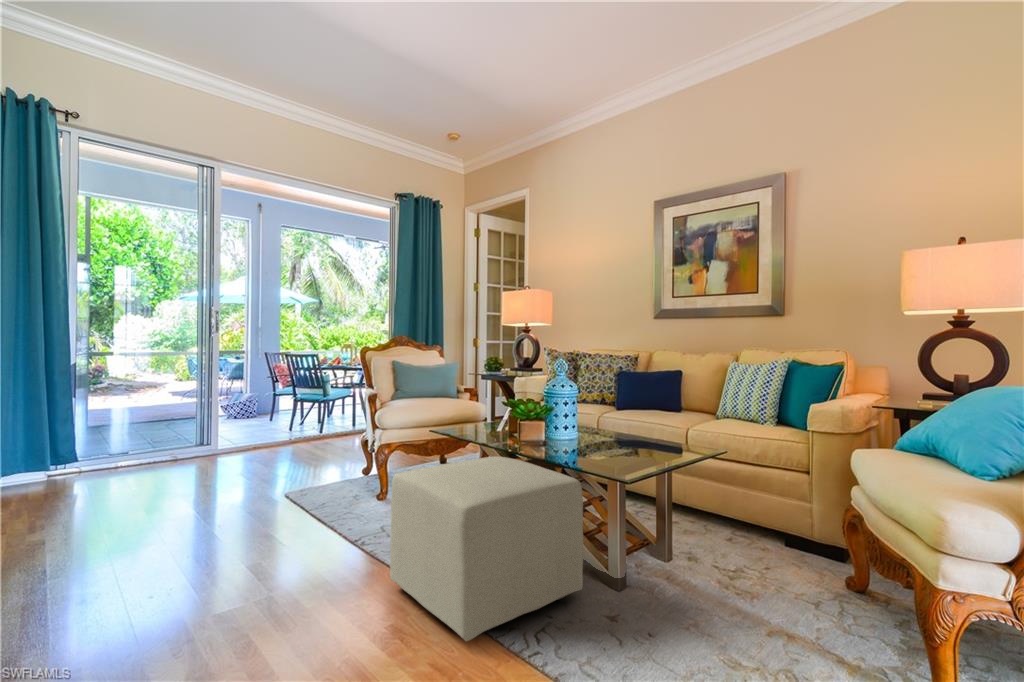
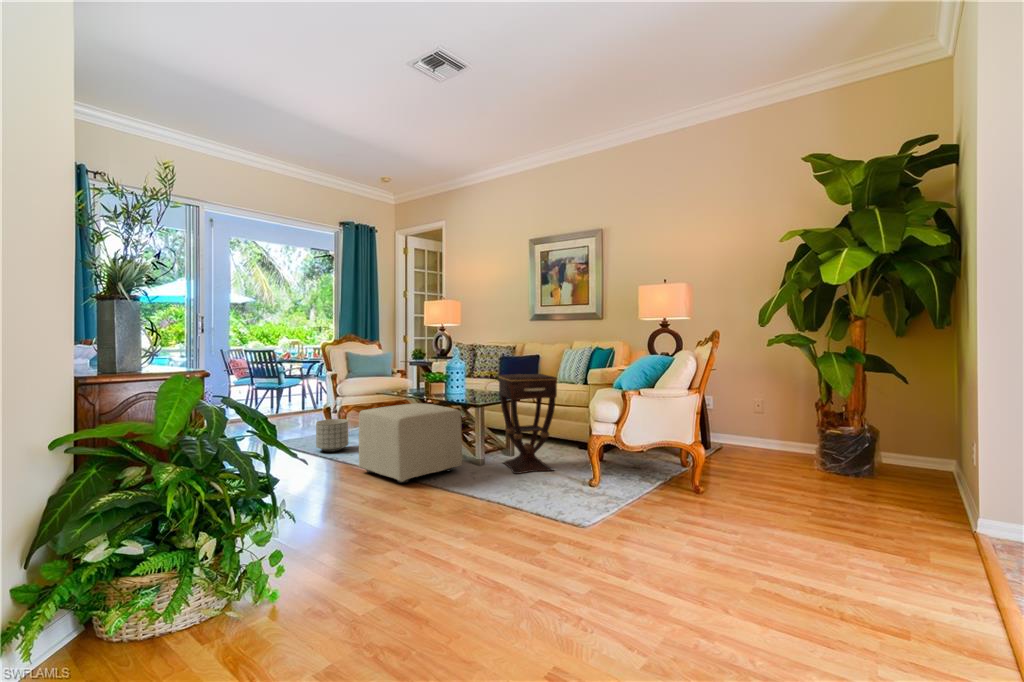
side table: none [647,410,782,620] -> present [499,374,557,474]
planter: none [335,467,386,523] -> present [316,419,348,452]

